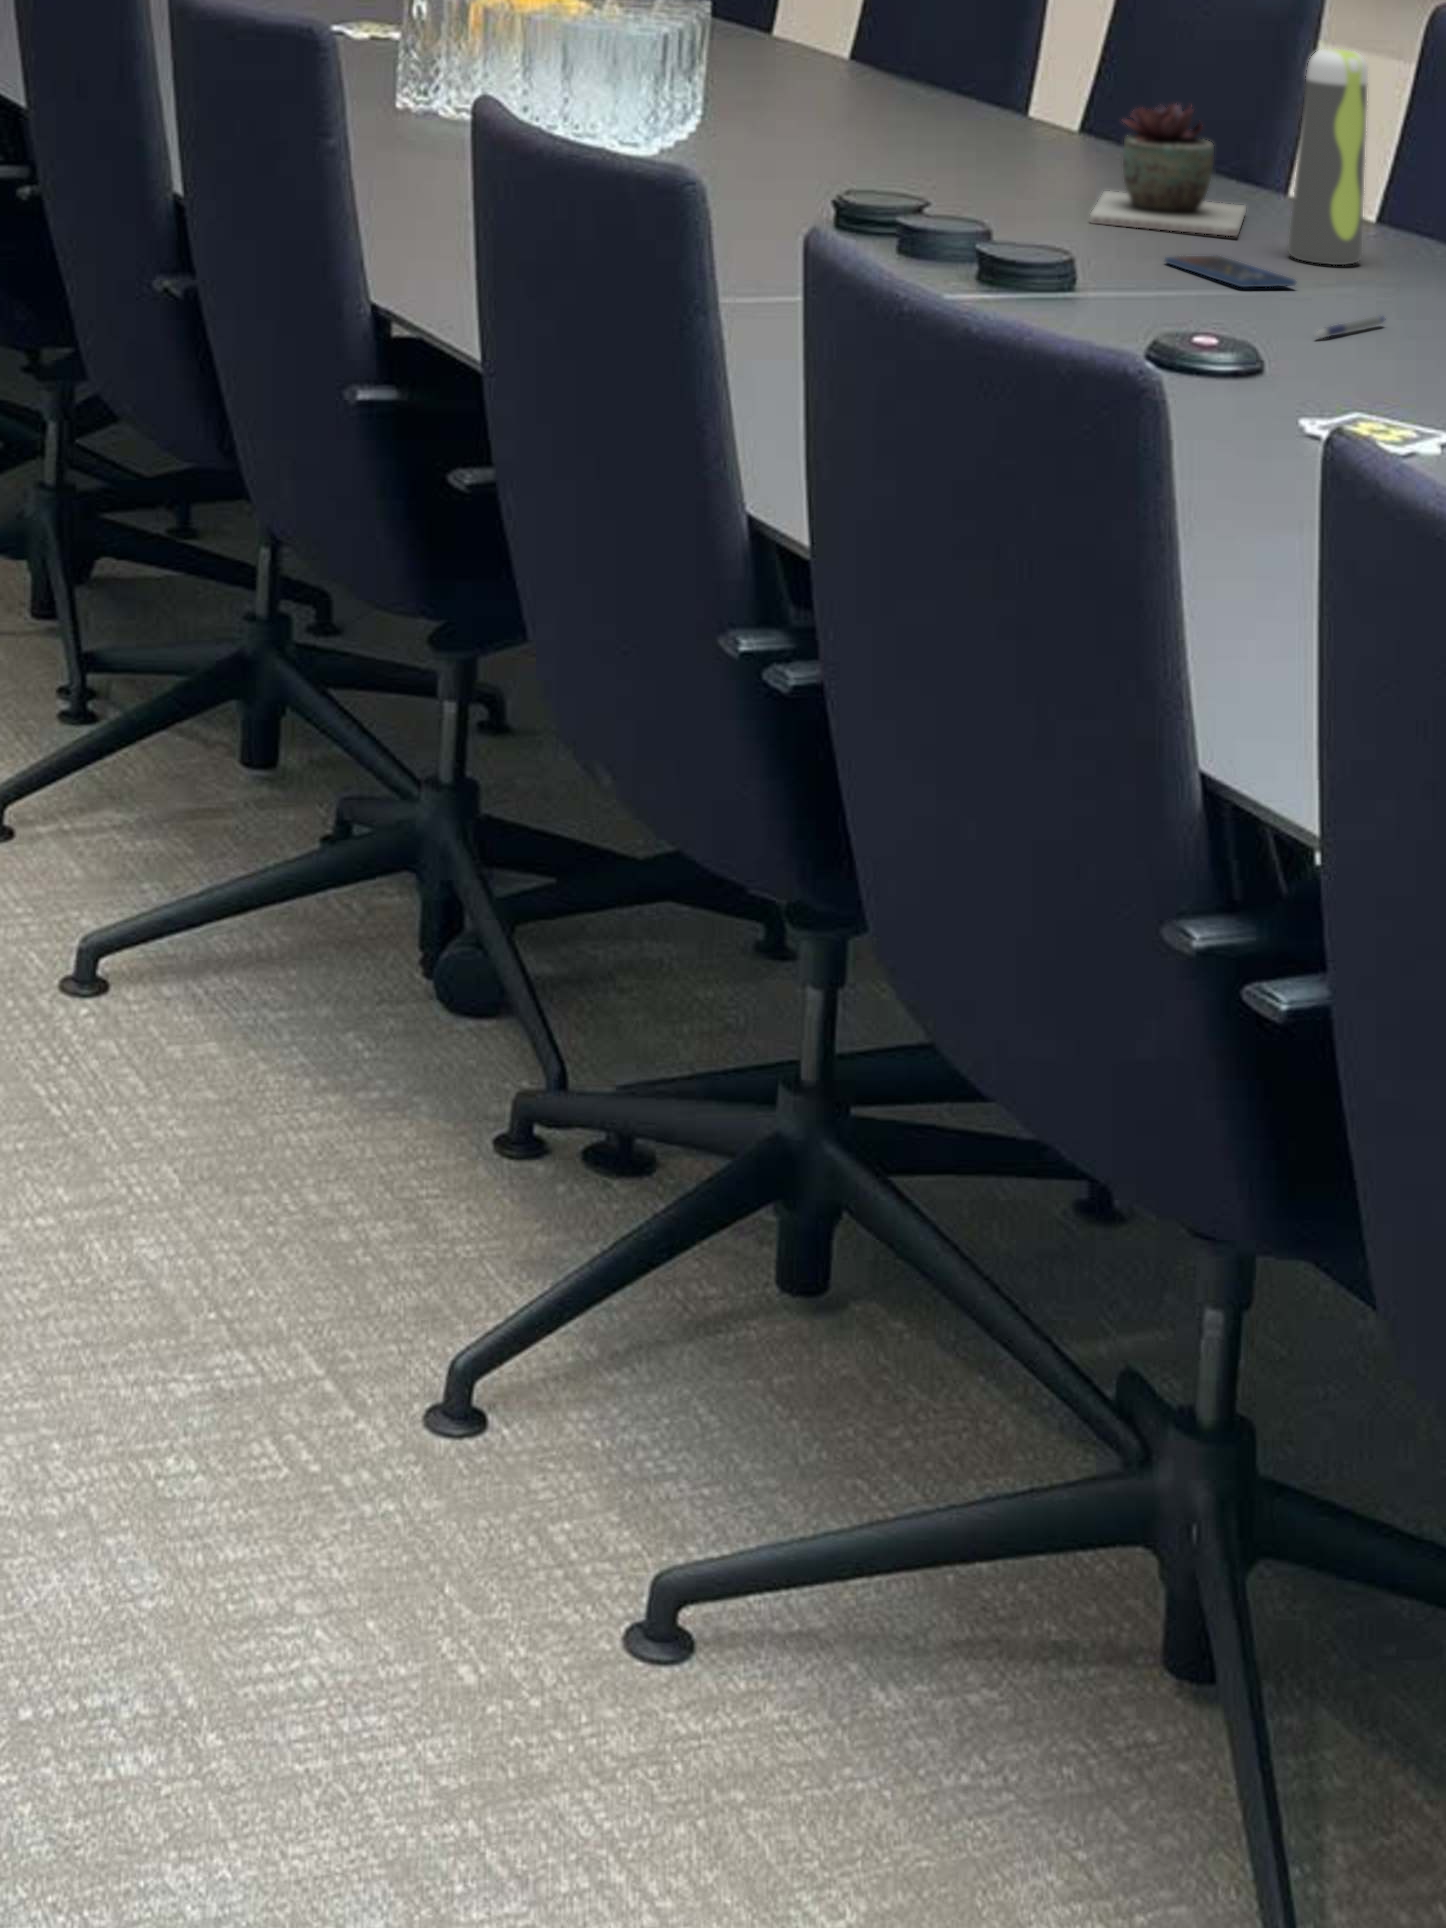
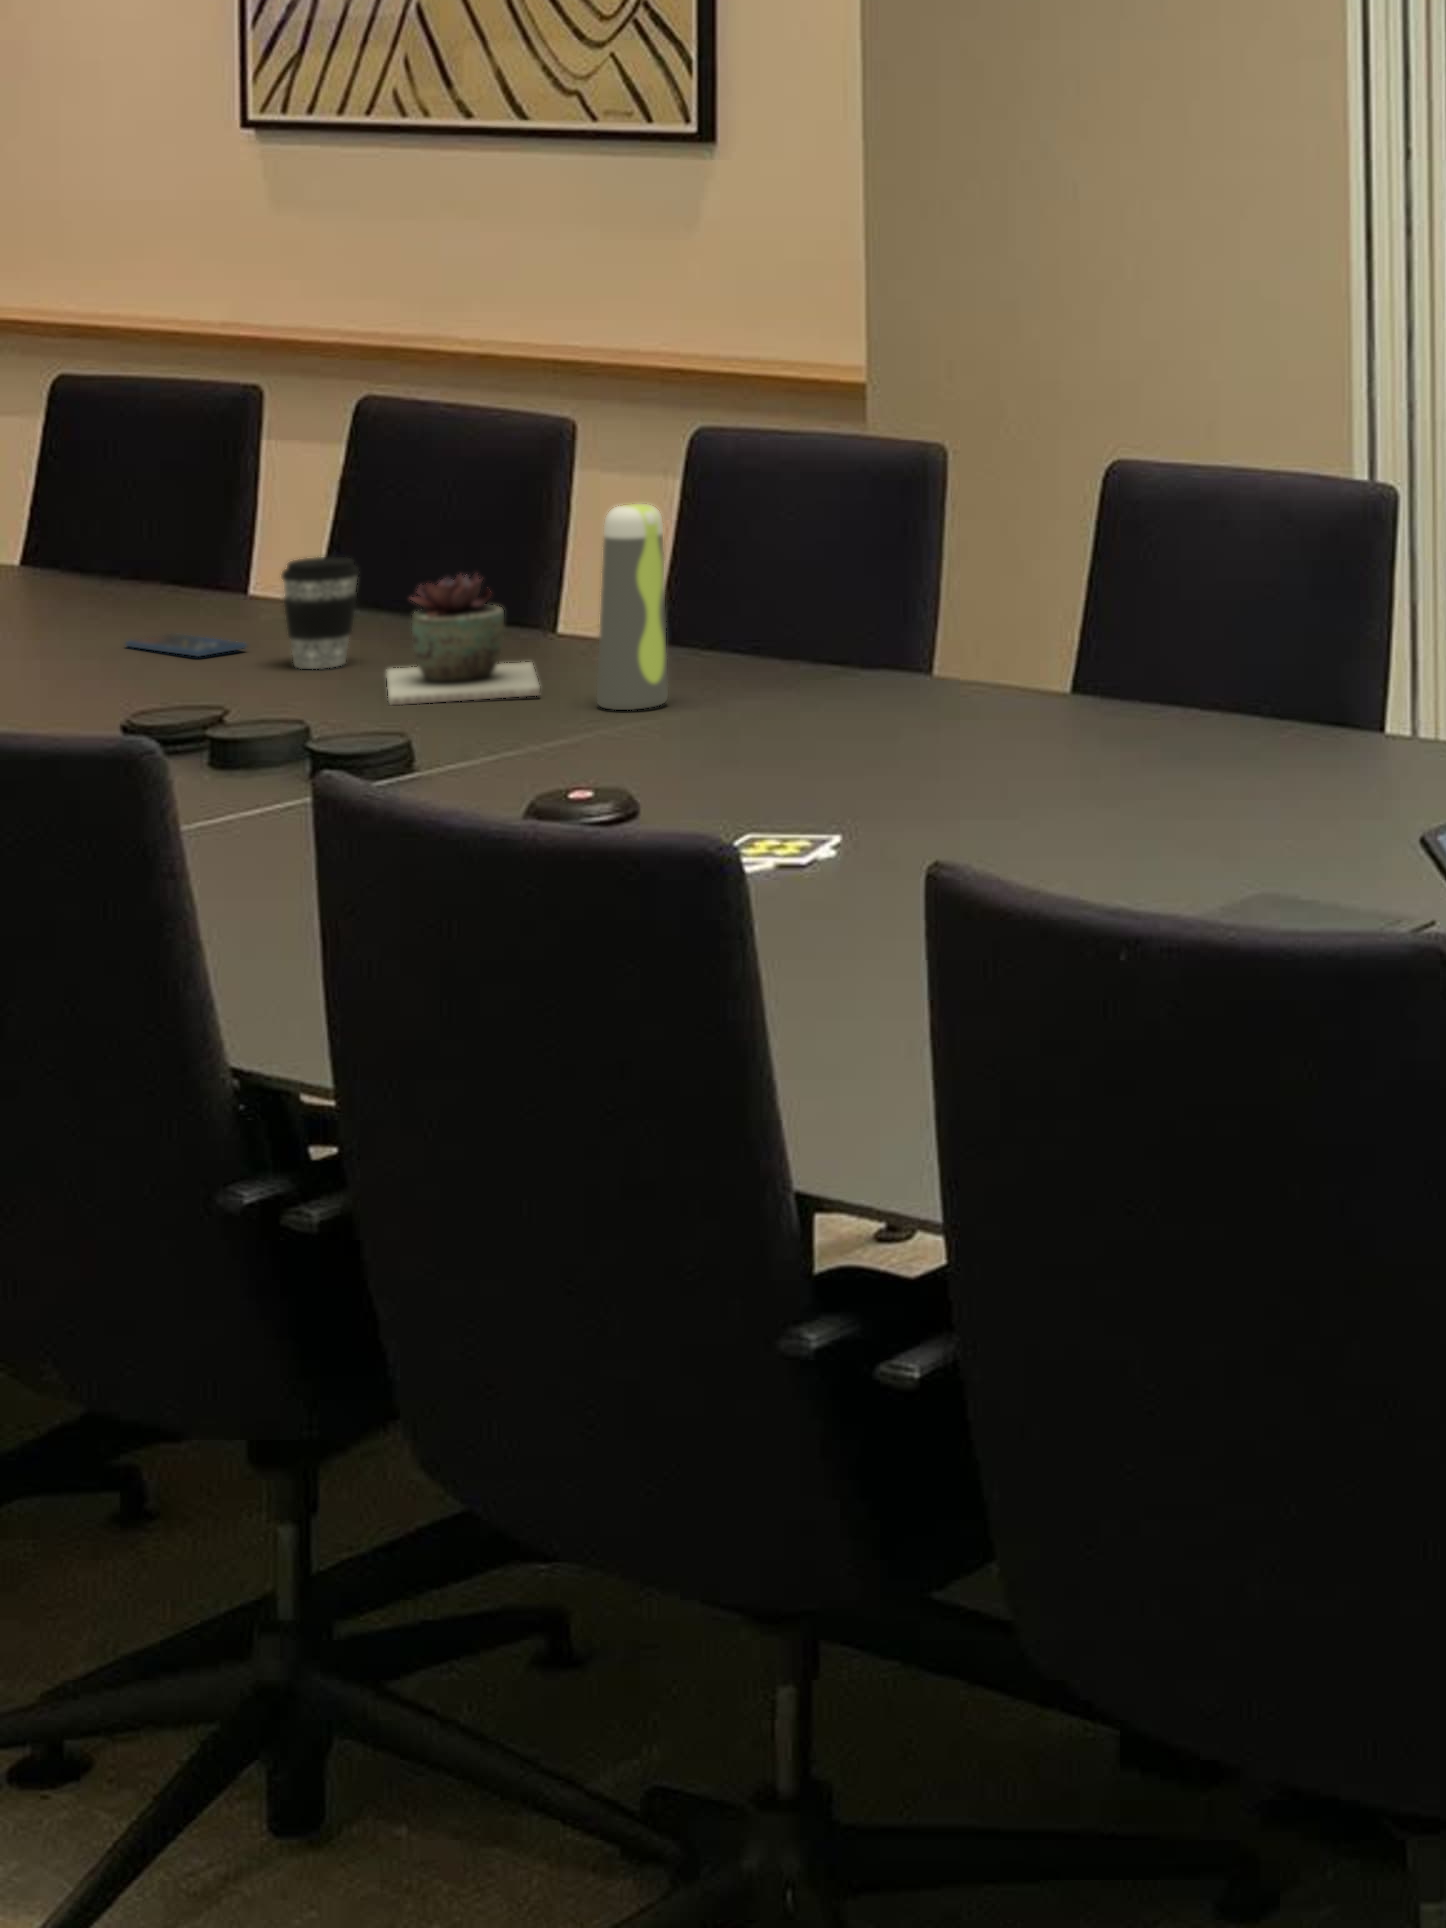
coffee cup: none [1017,72,1092,183] -> present [282,557,360,669]
smartphone: present [1165,255,1296,287] -> present [126,634,246,656]
pen: present [1316,316,1386,337] -> none [671,753,725,784]

